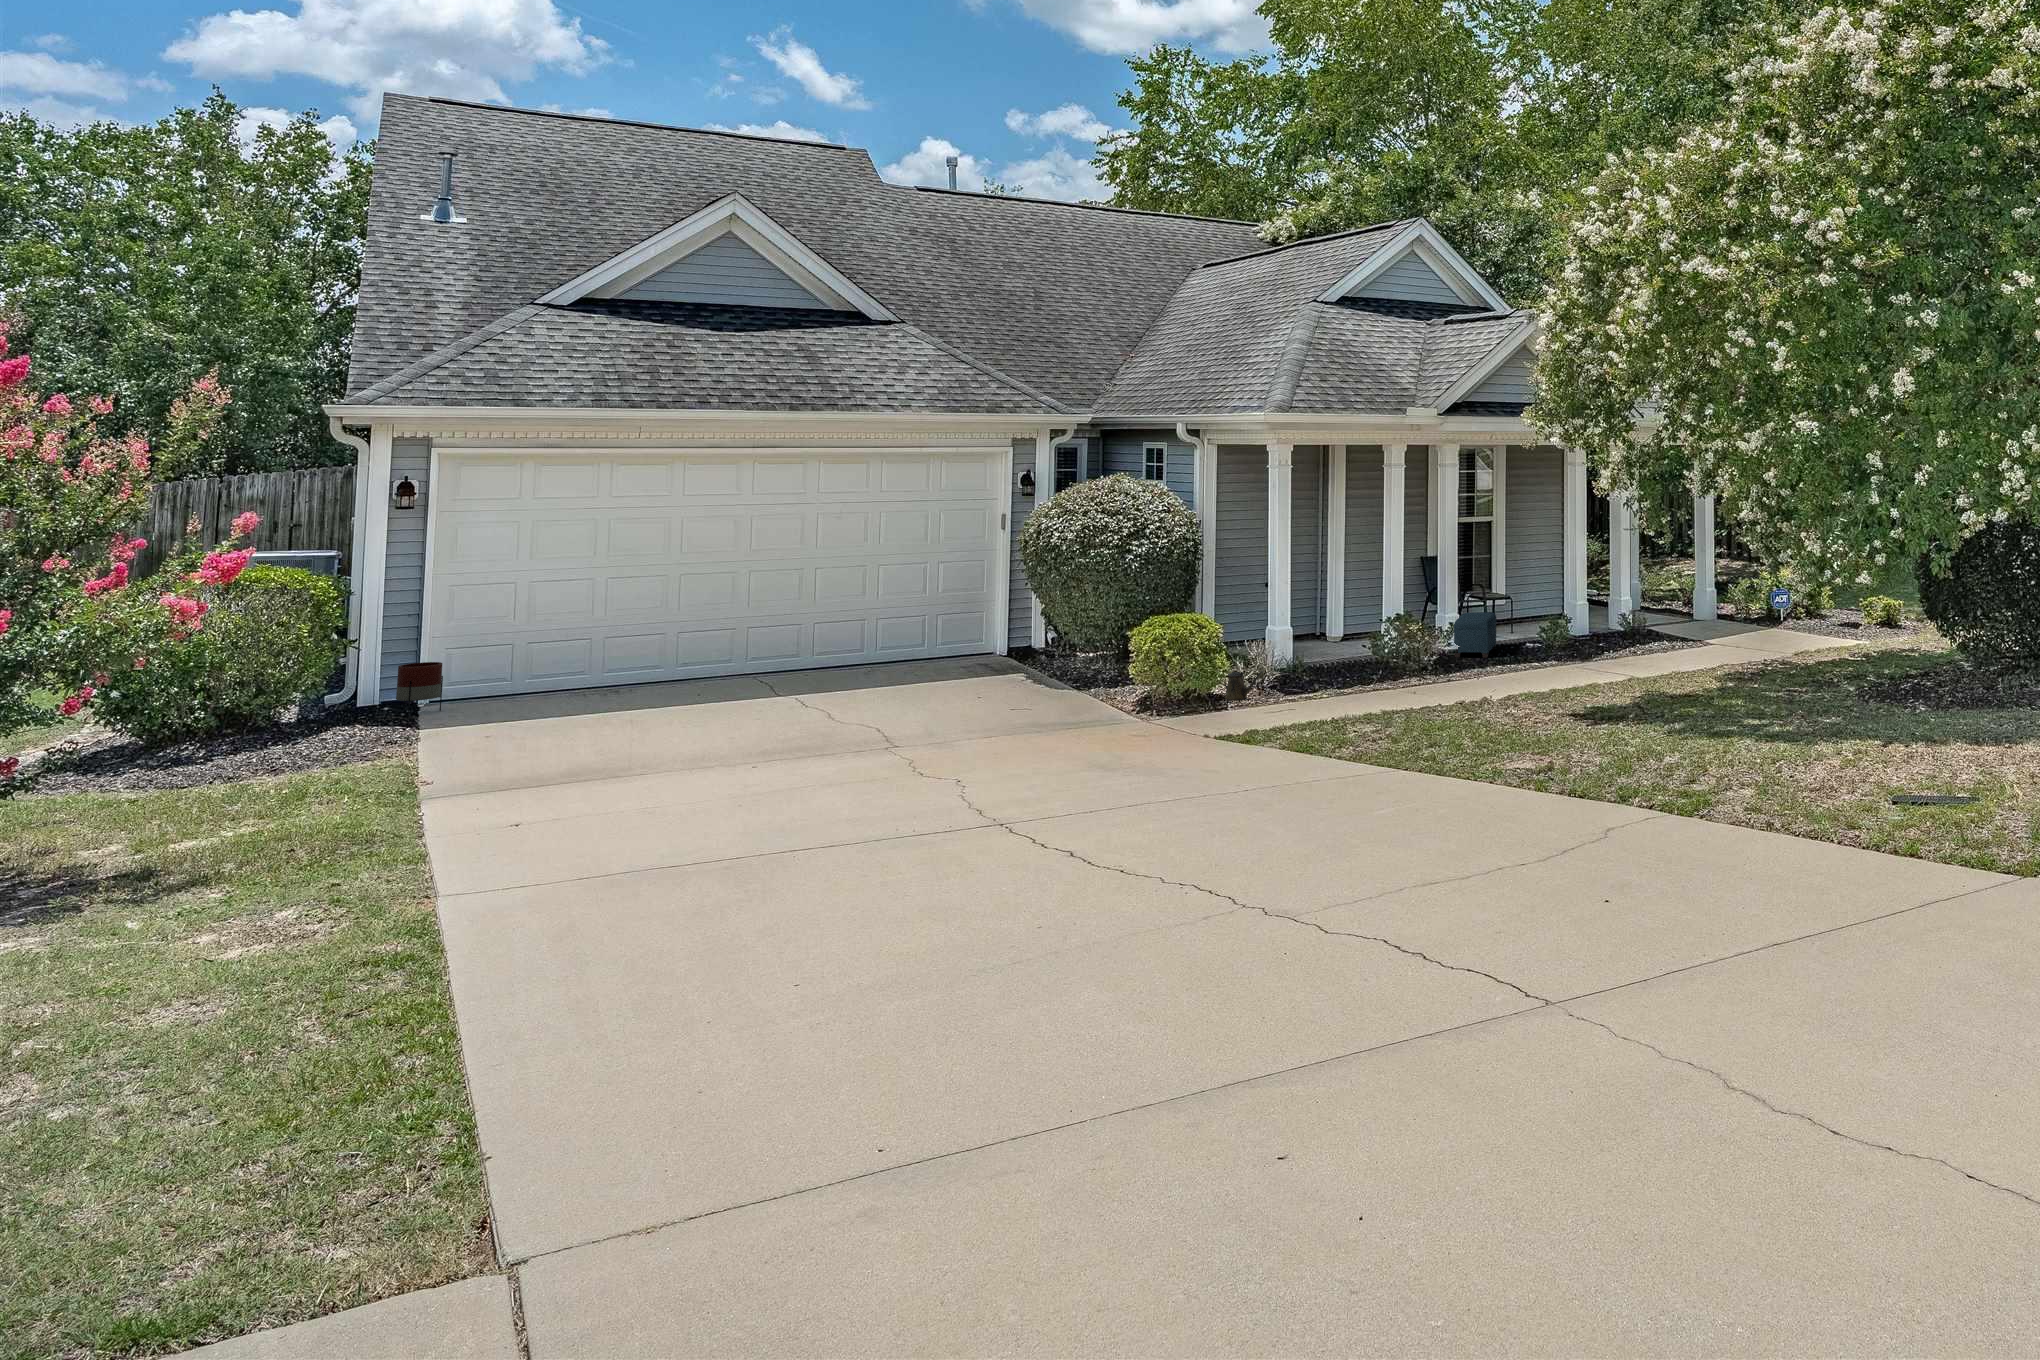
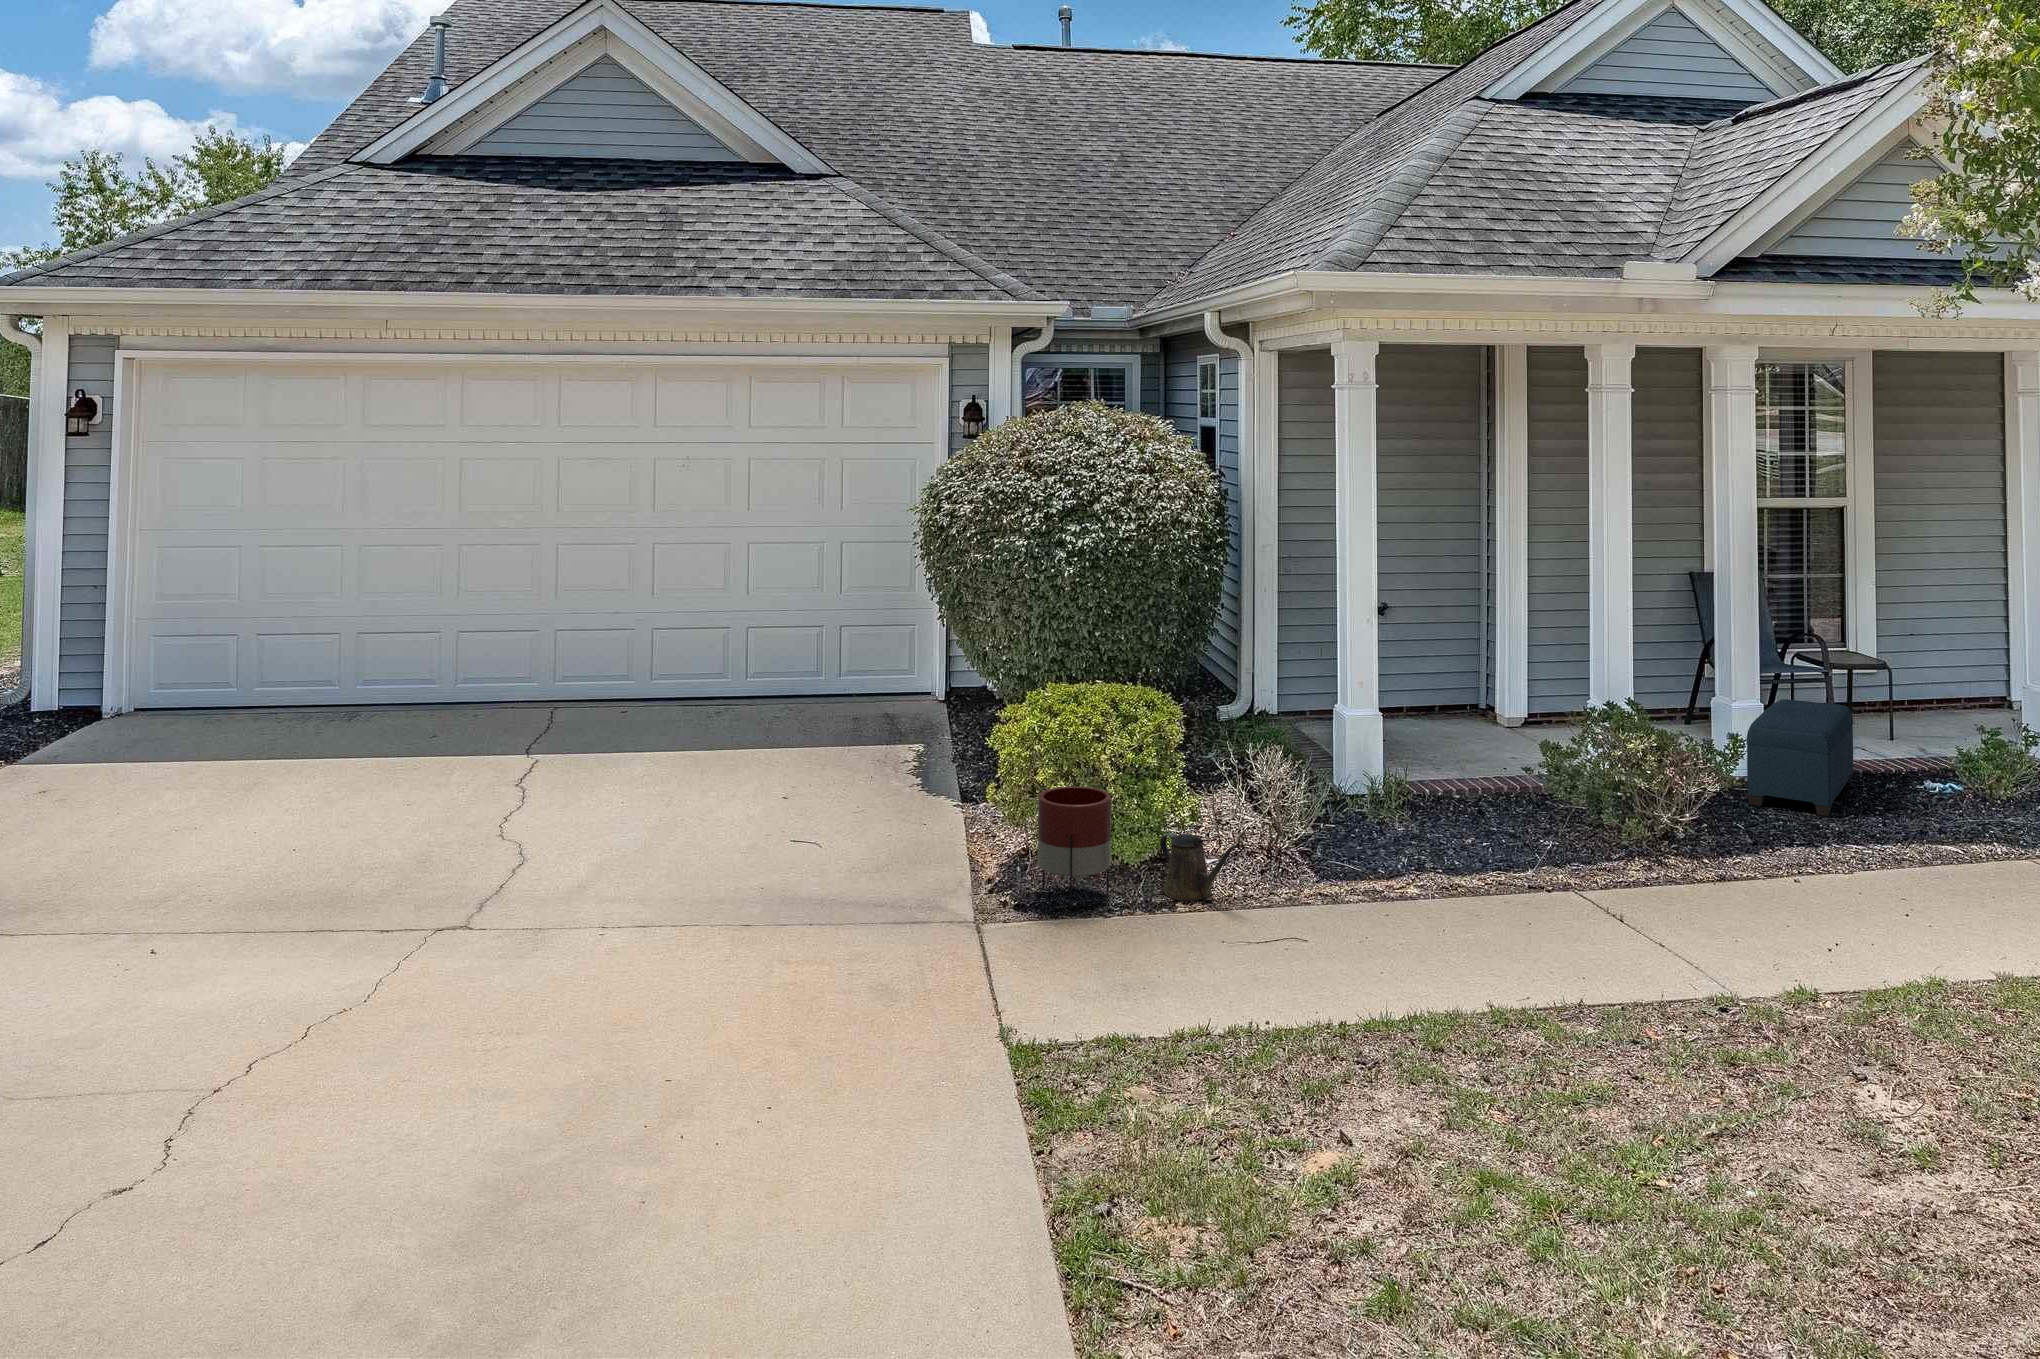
planter: present [396,662,443,716] -> present [1038,786,1111,909]

